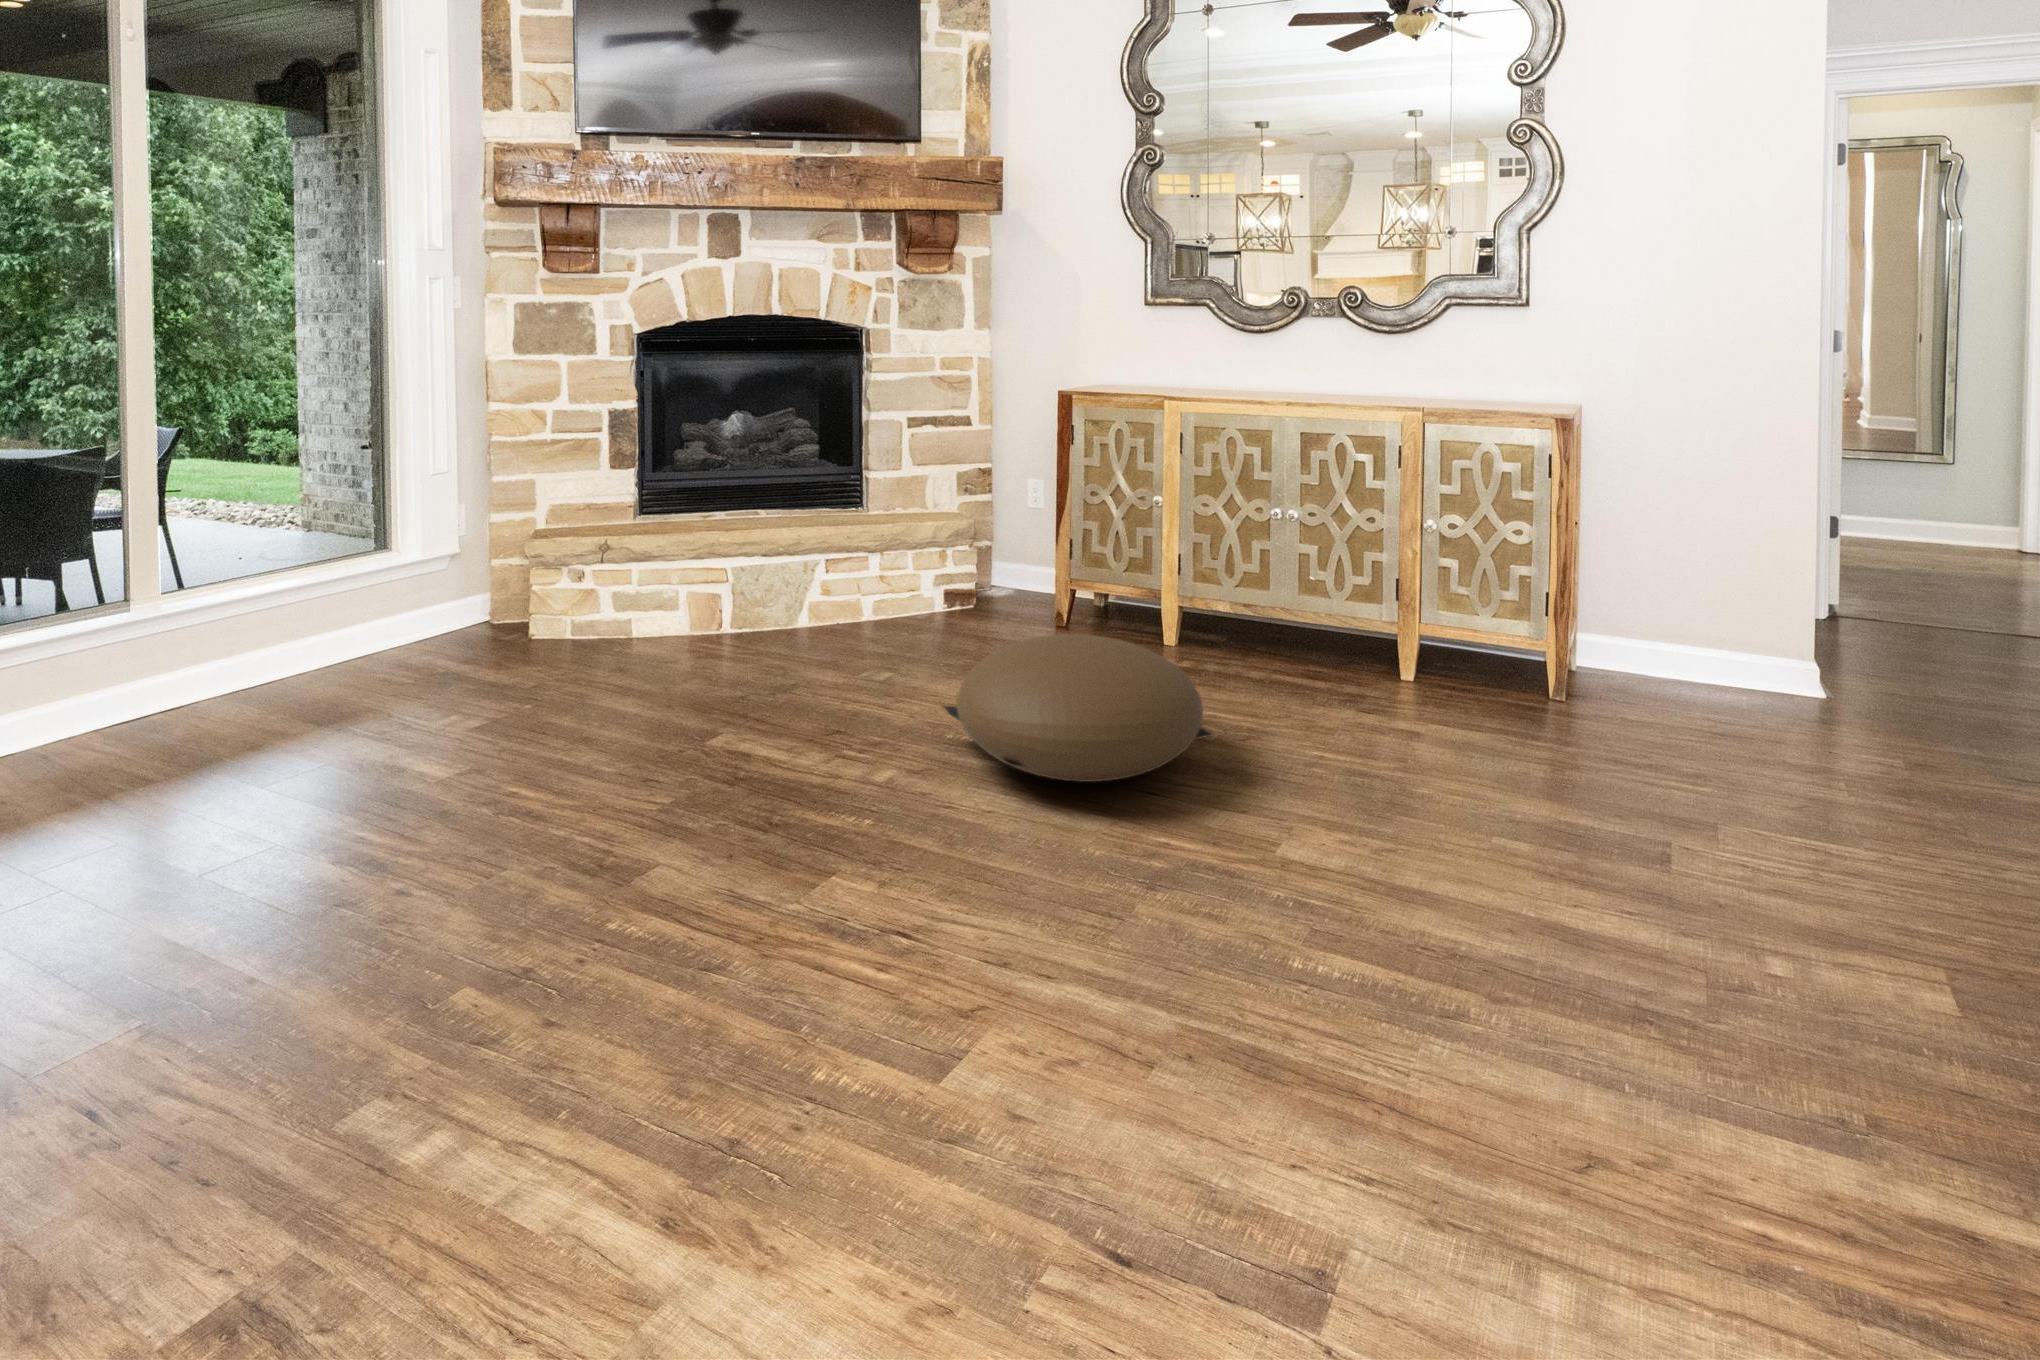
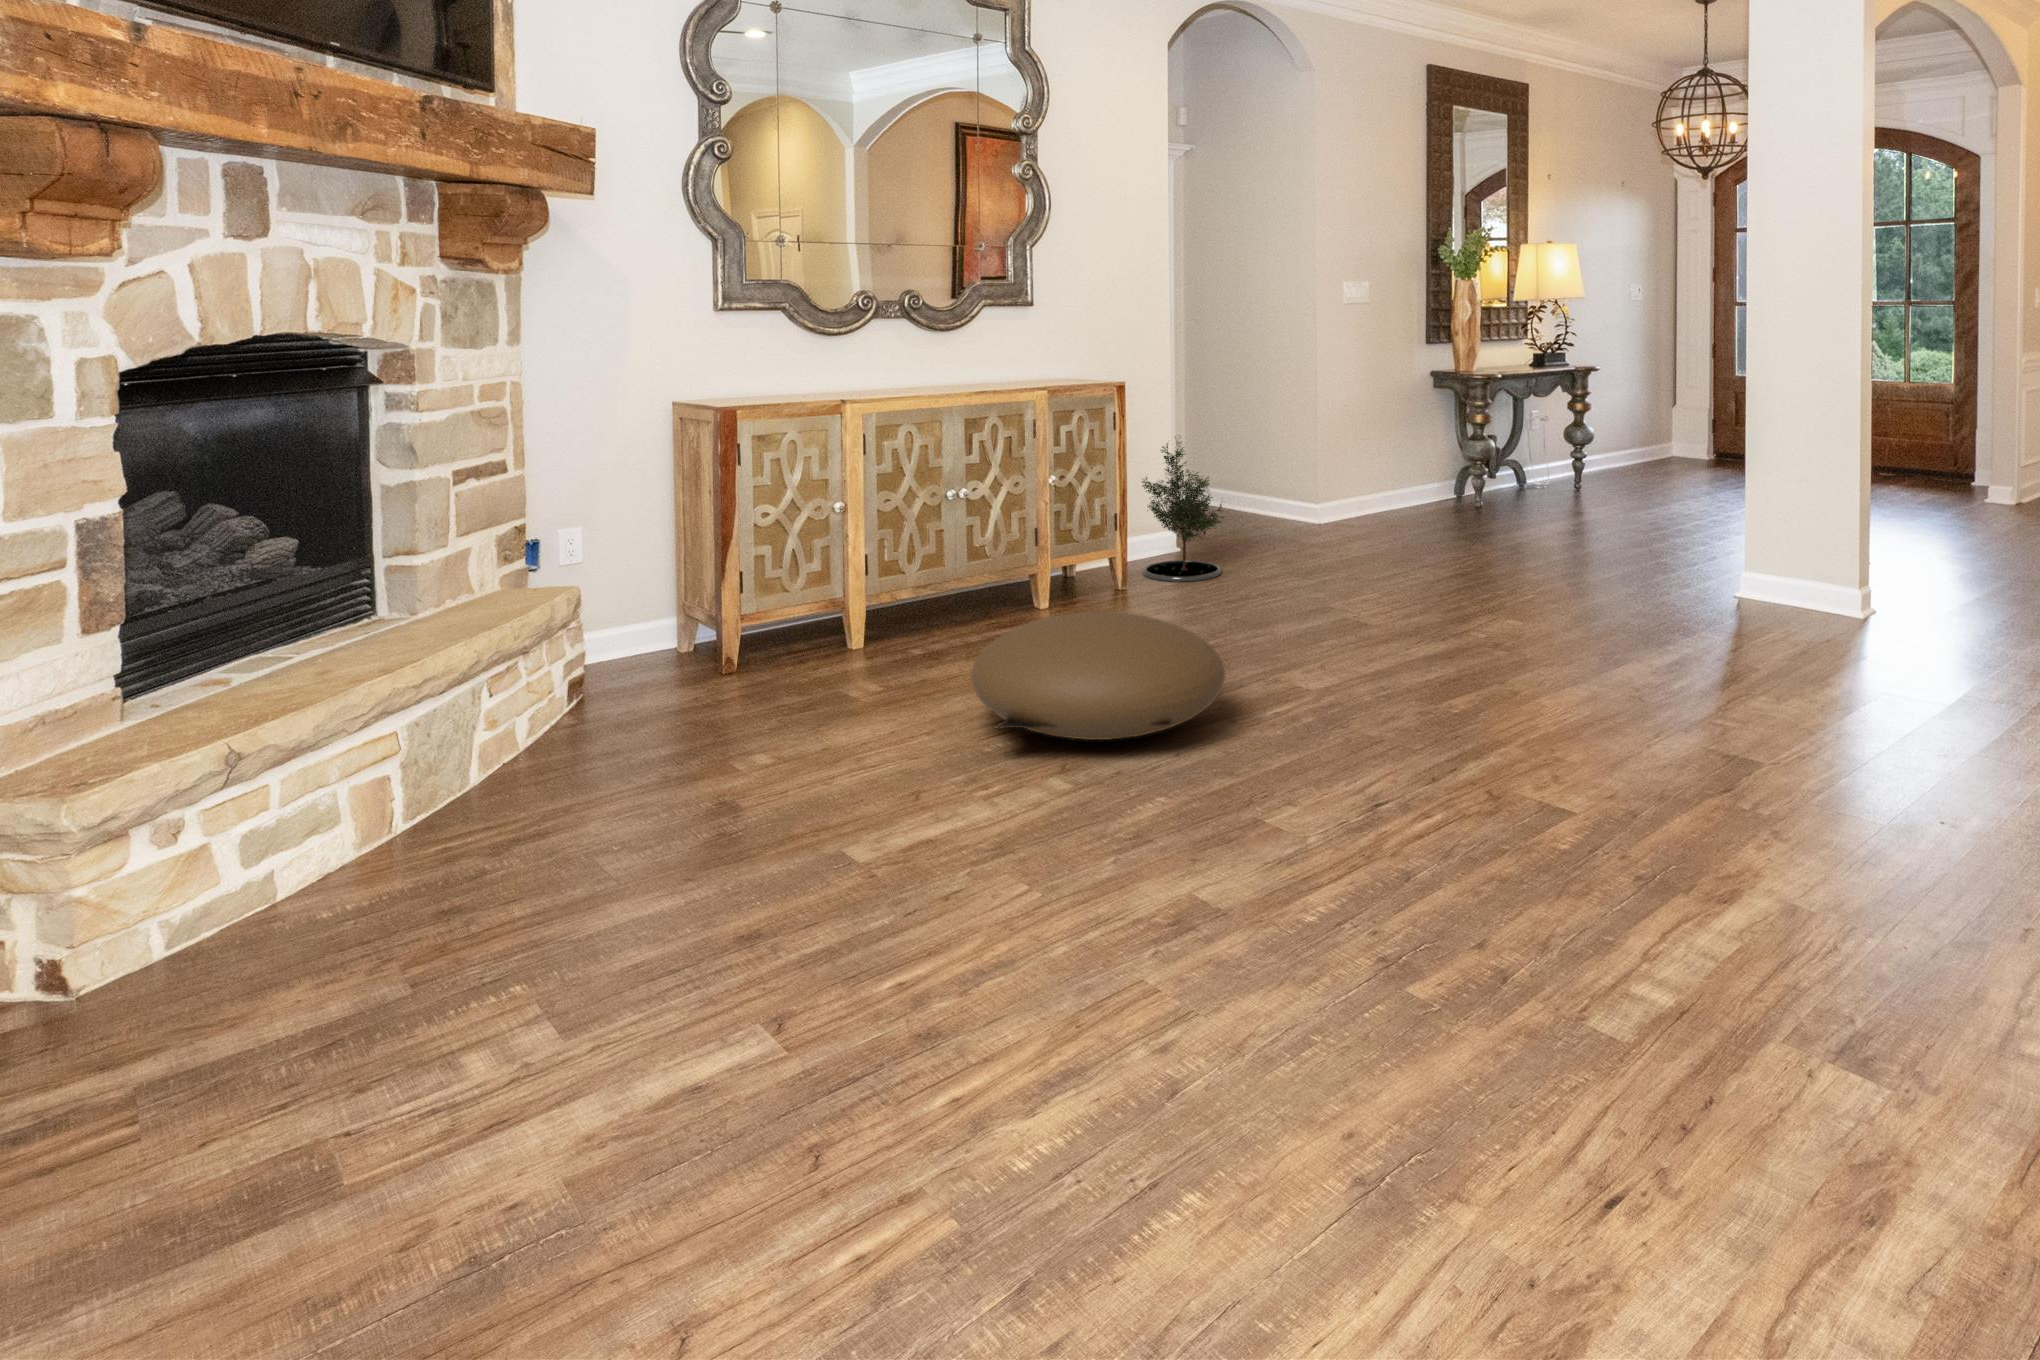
potted tree: none [1624,498,1769,720] -> present [1142,435,1224,582]

